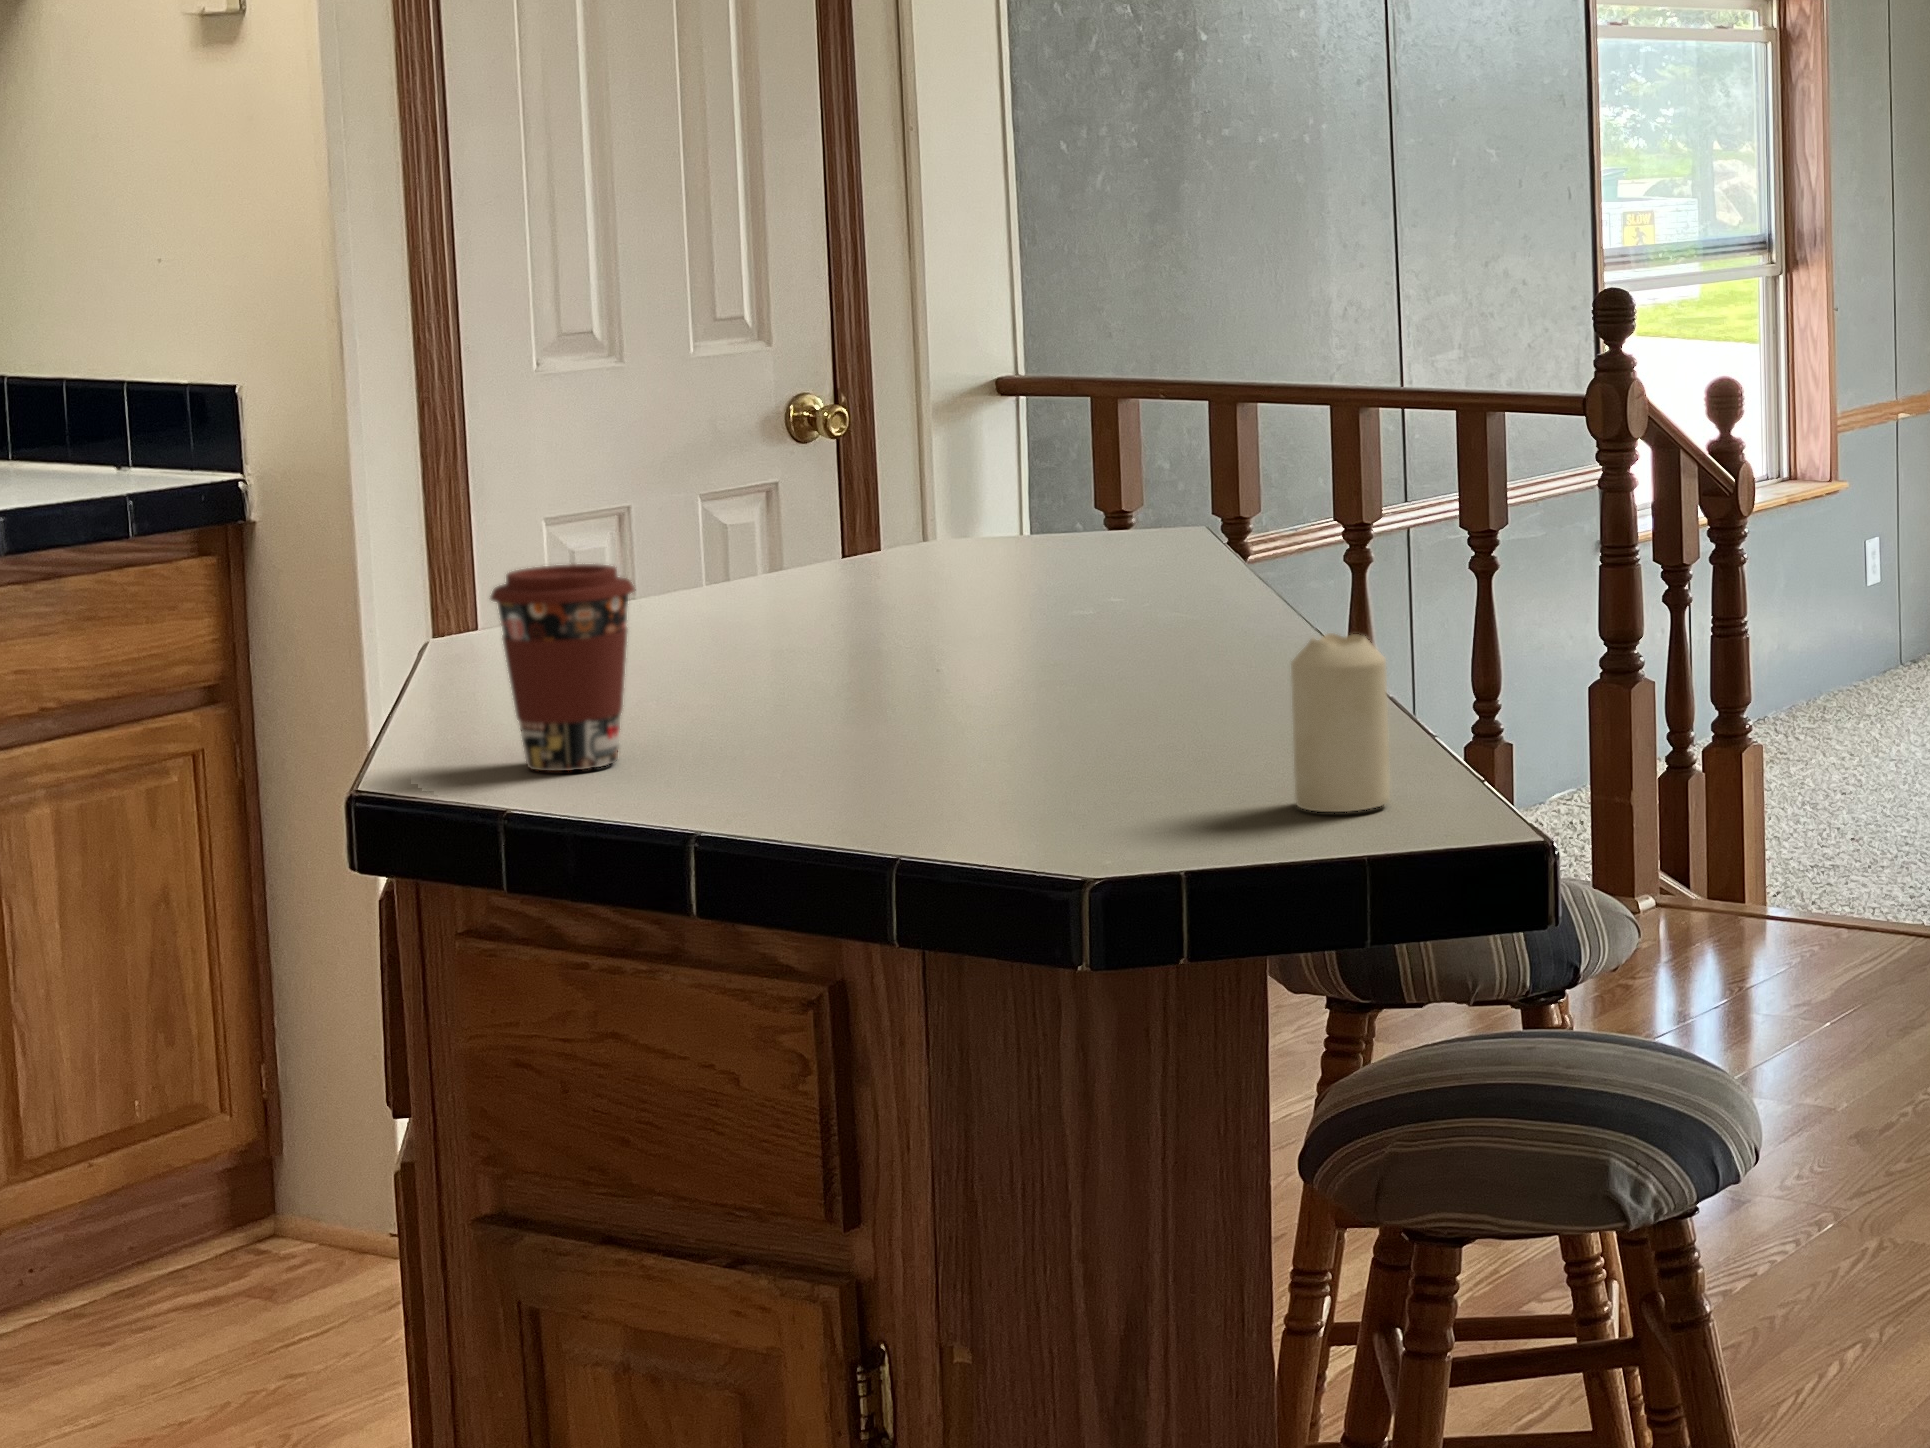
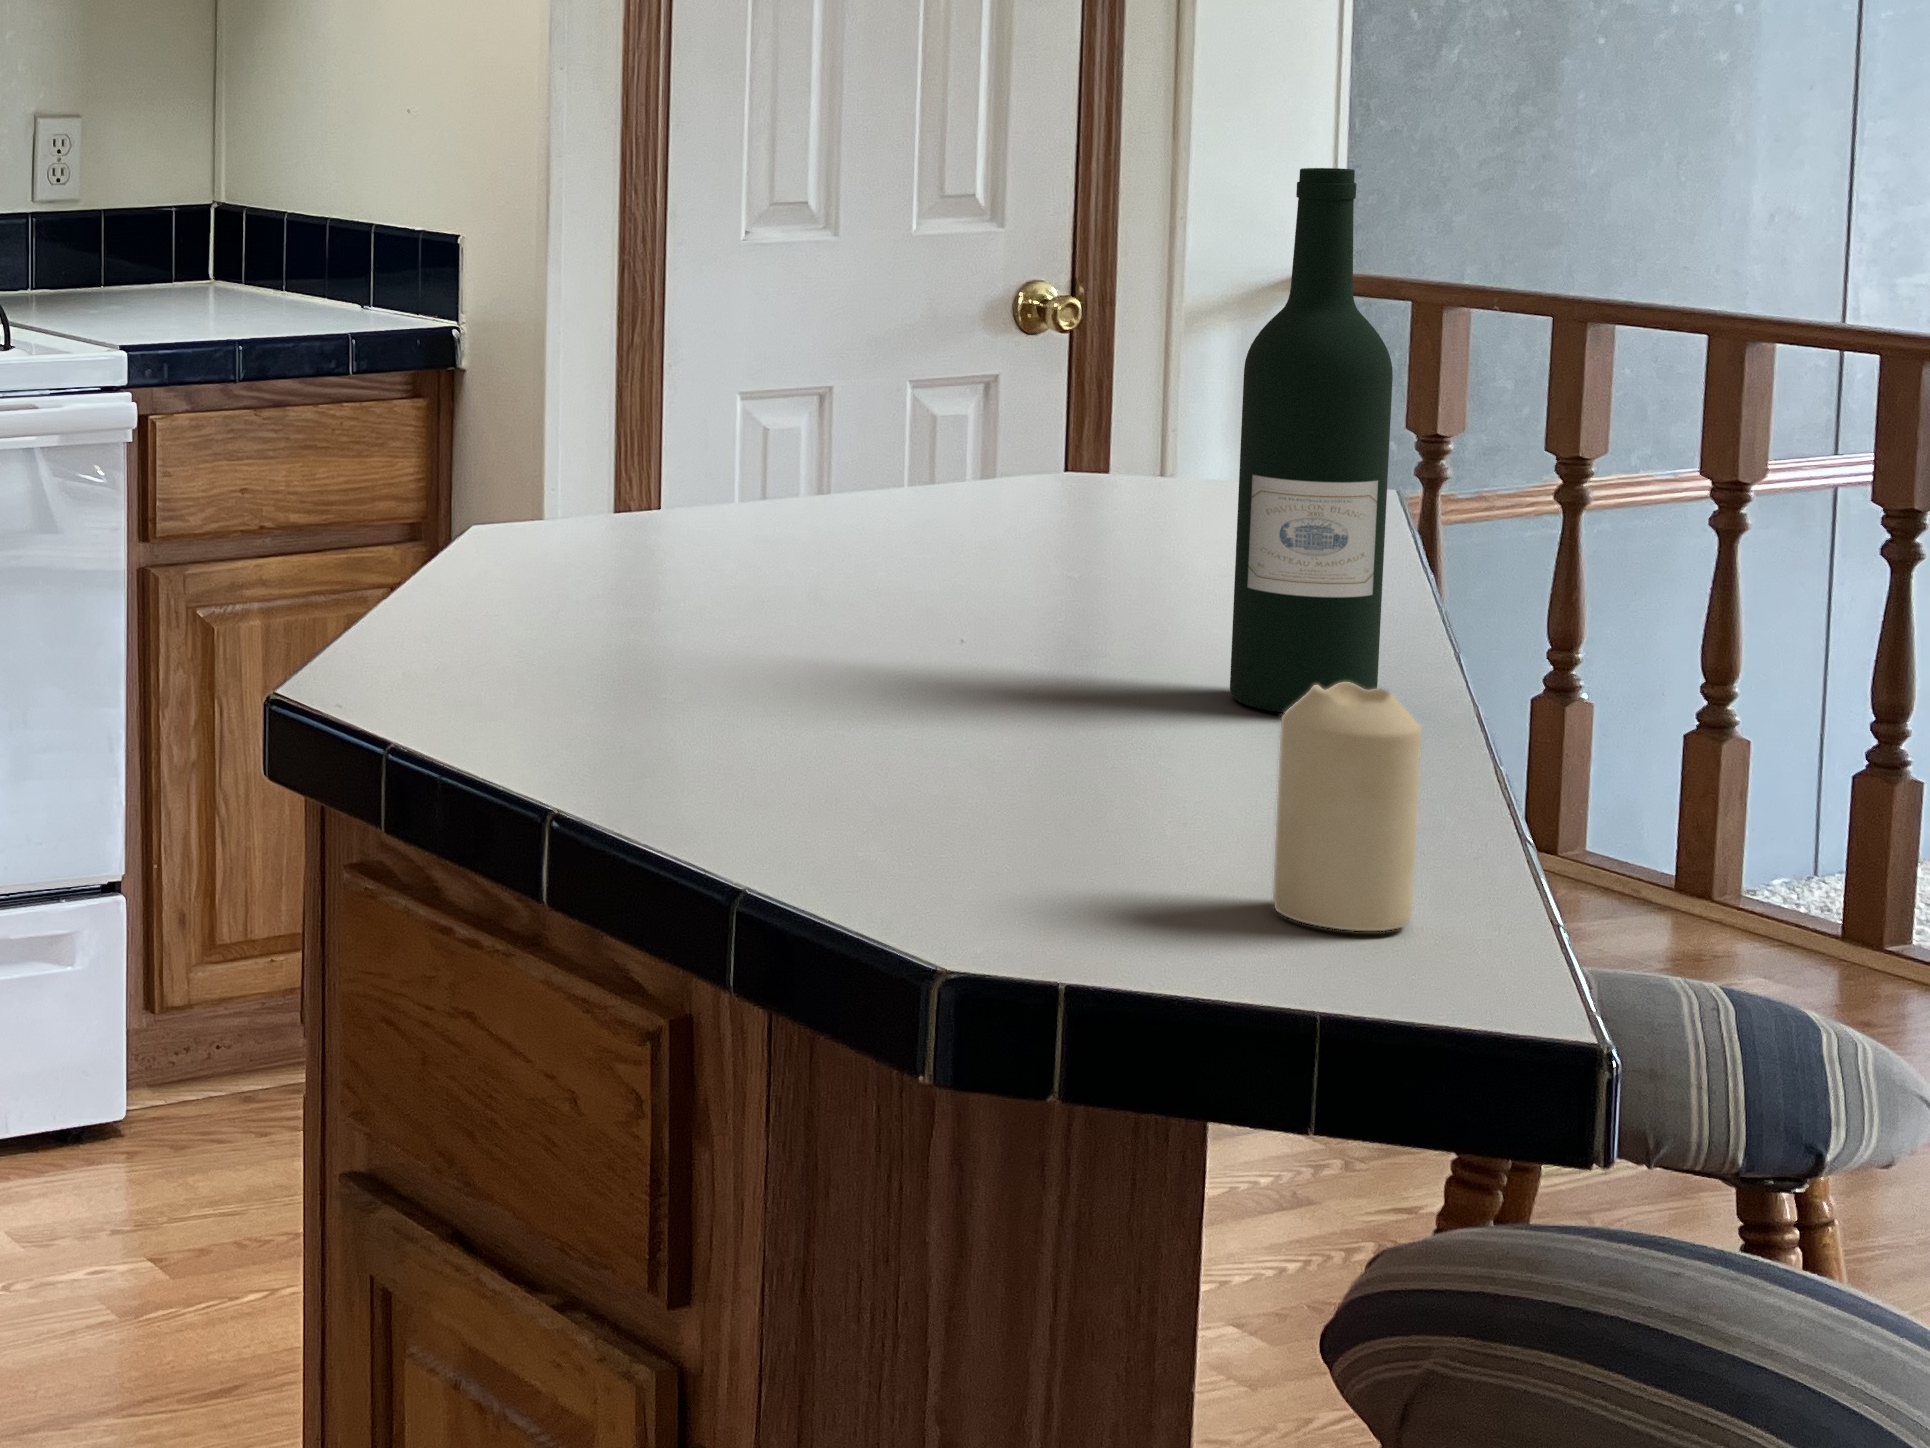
wine bottle: none [1163,264,1279,690] -> present [1230,168,1393,713]
coffee cup: present [490,564,634,771] -> none [403,473,556,704]

